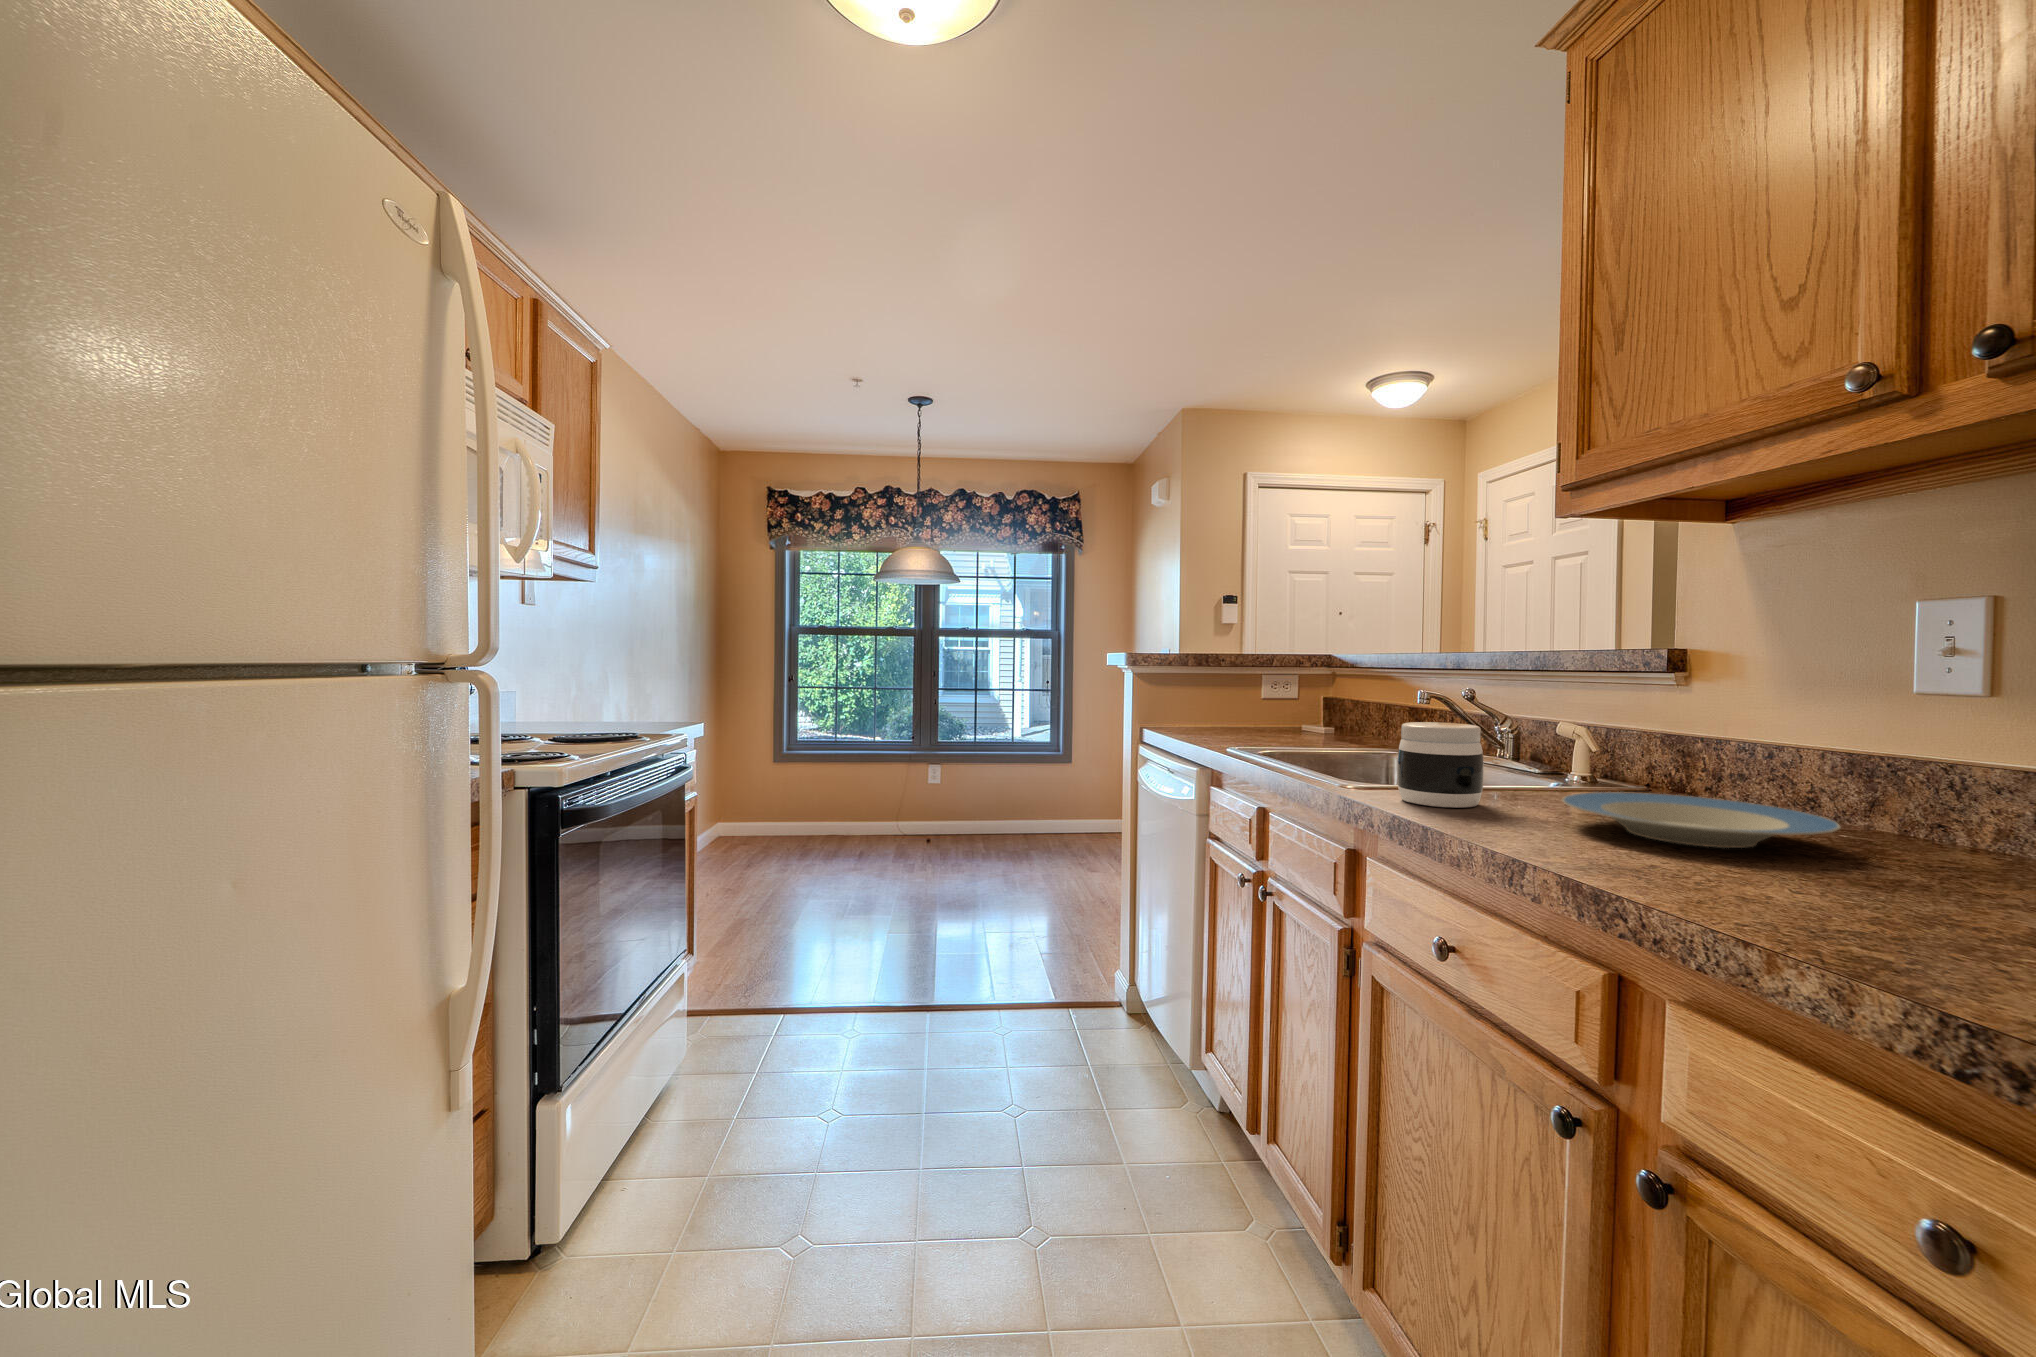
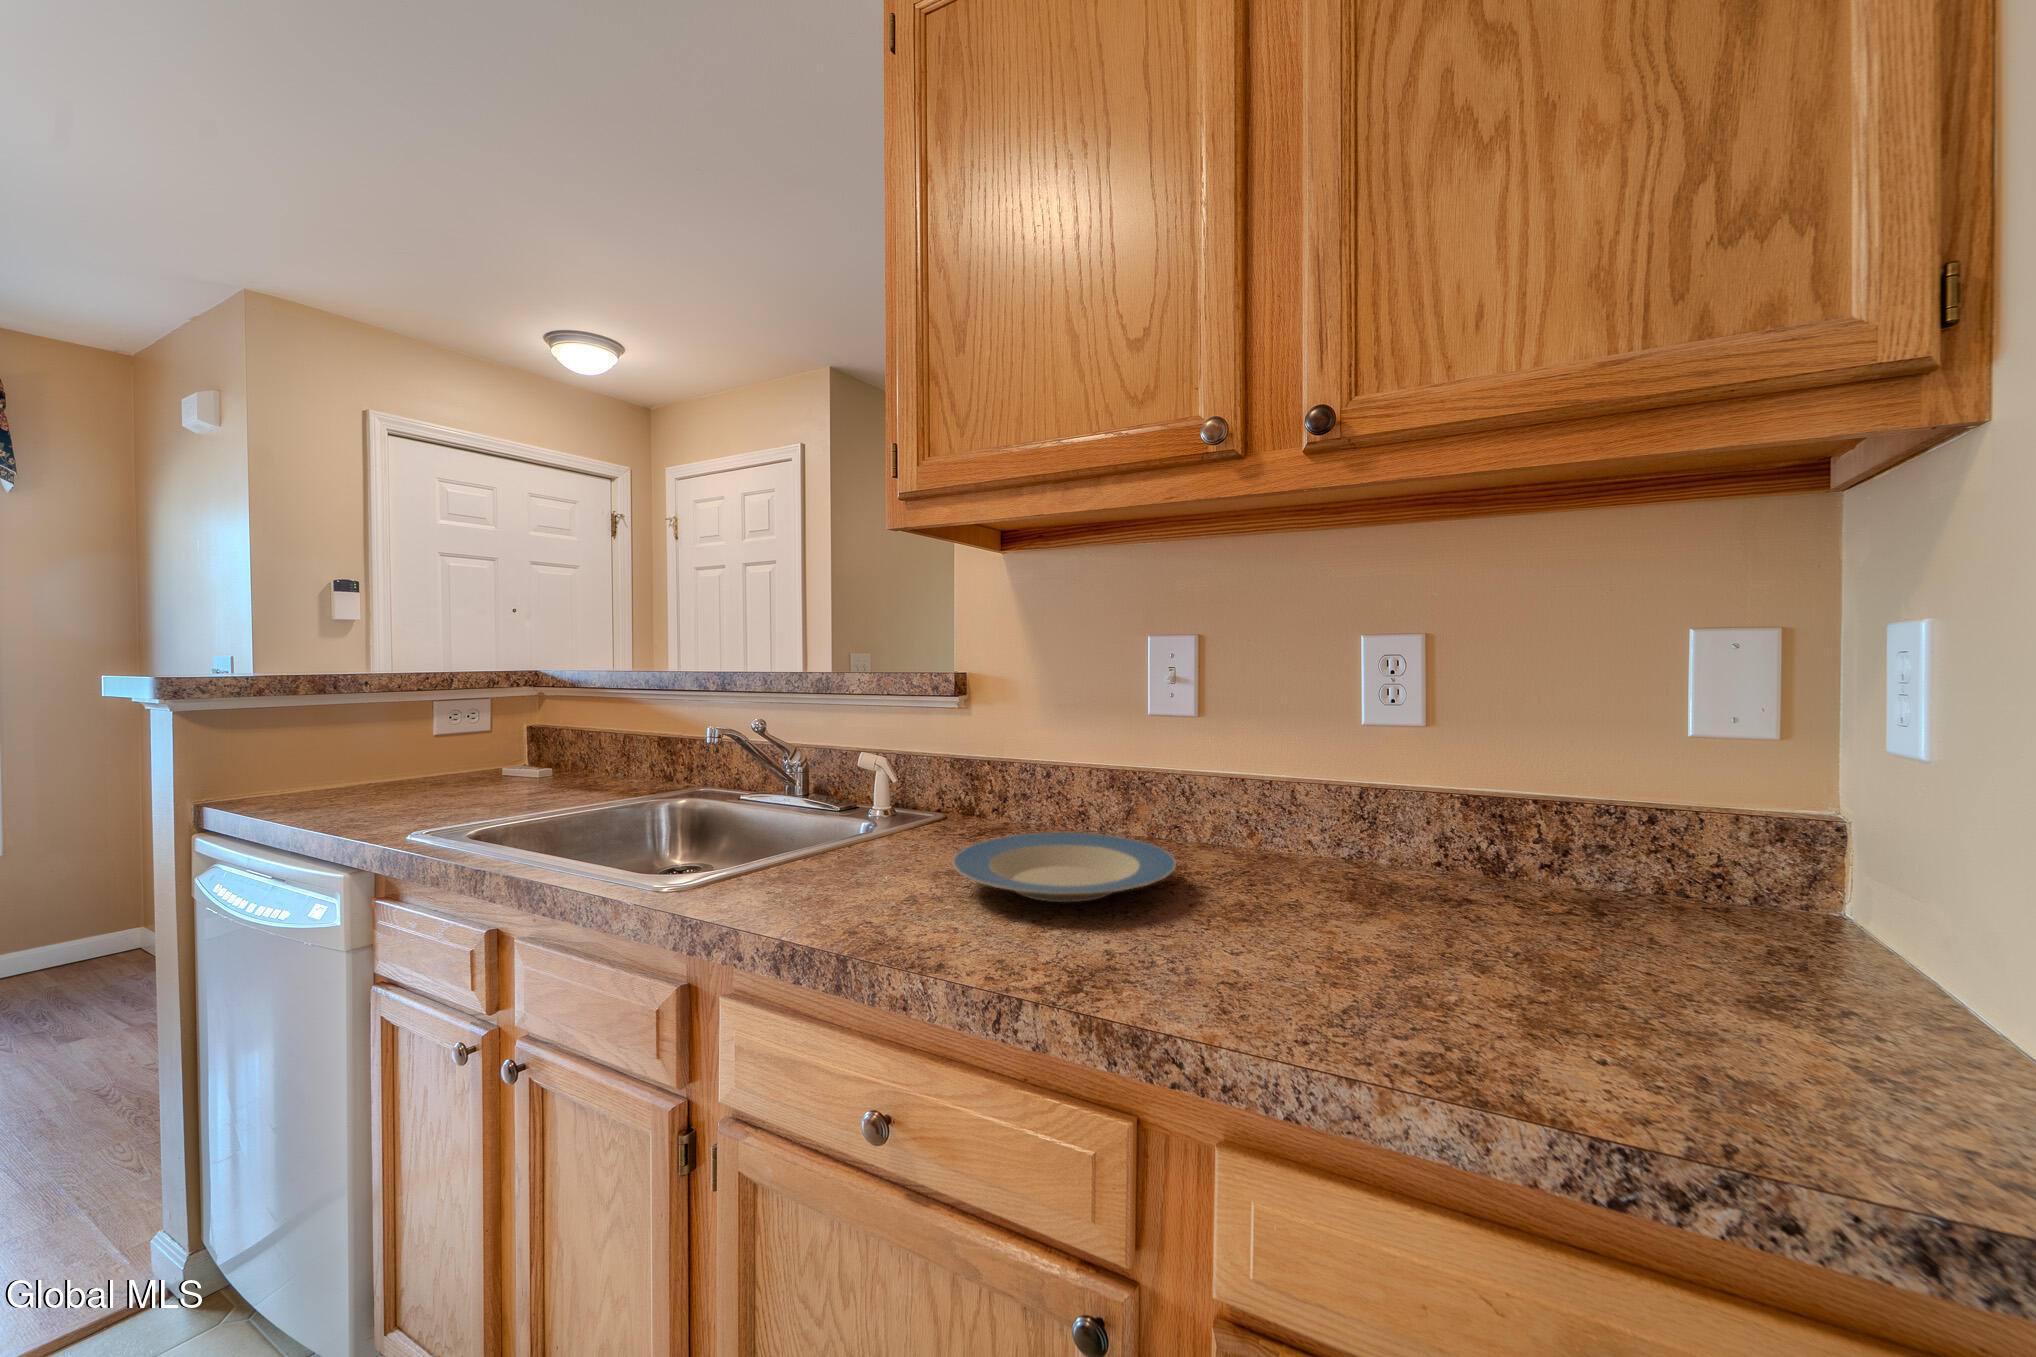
jar: present [1397,722,1484,808] -> none [752,786,856,908]

